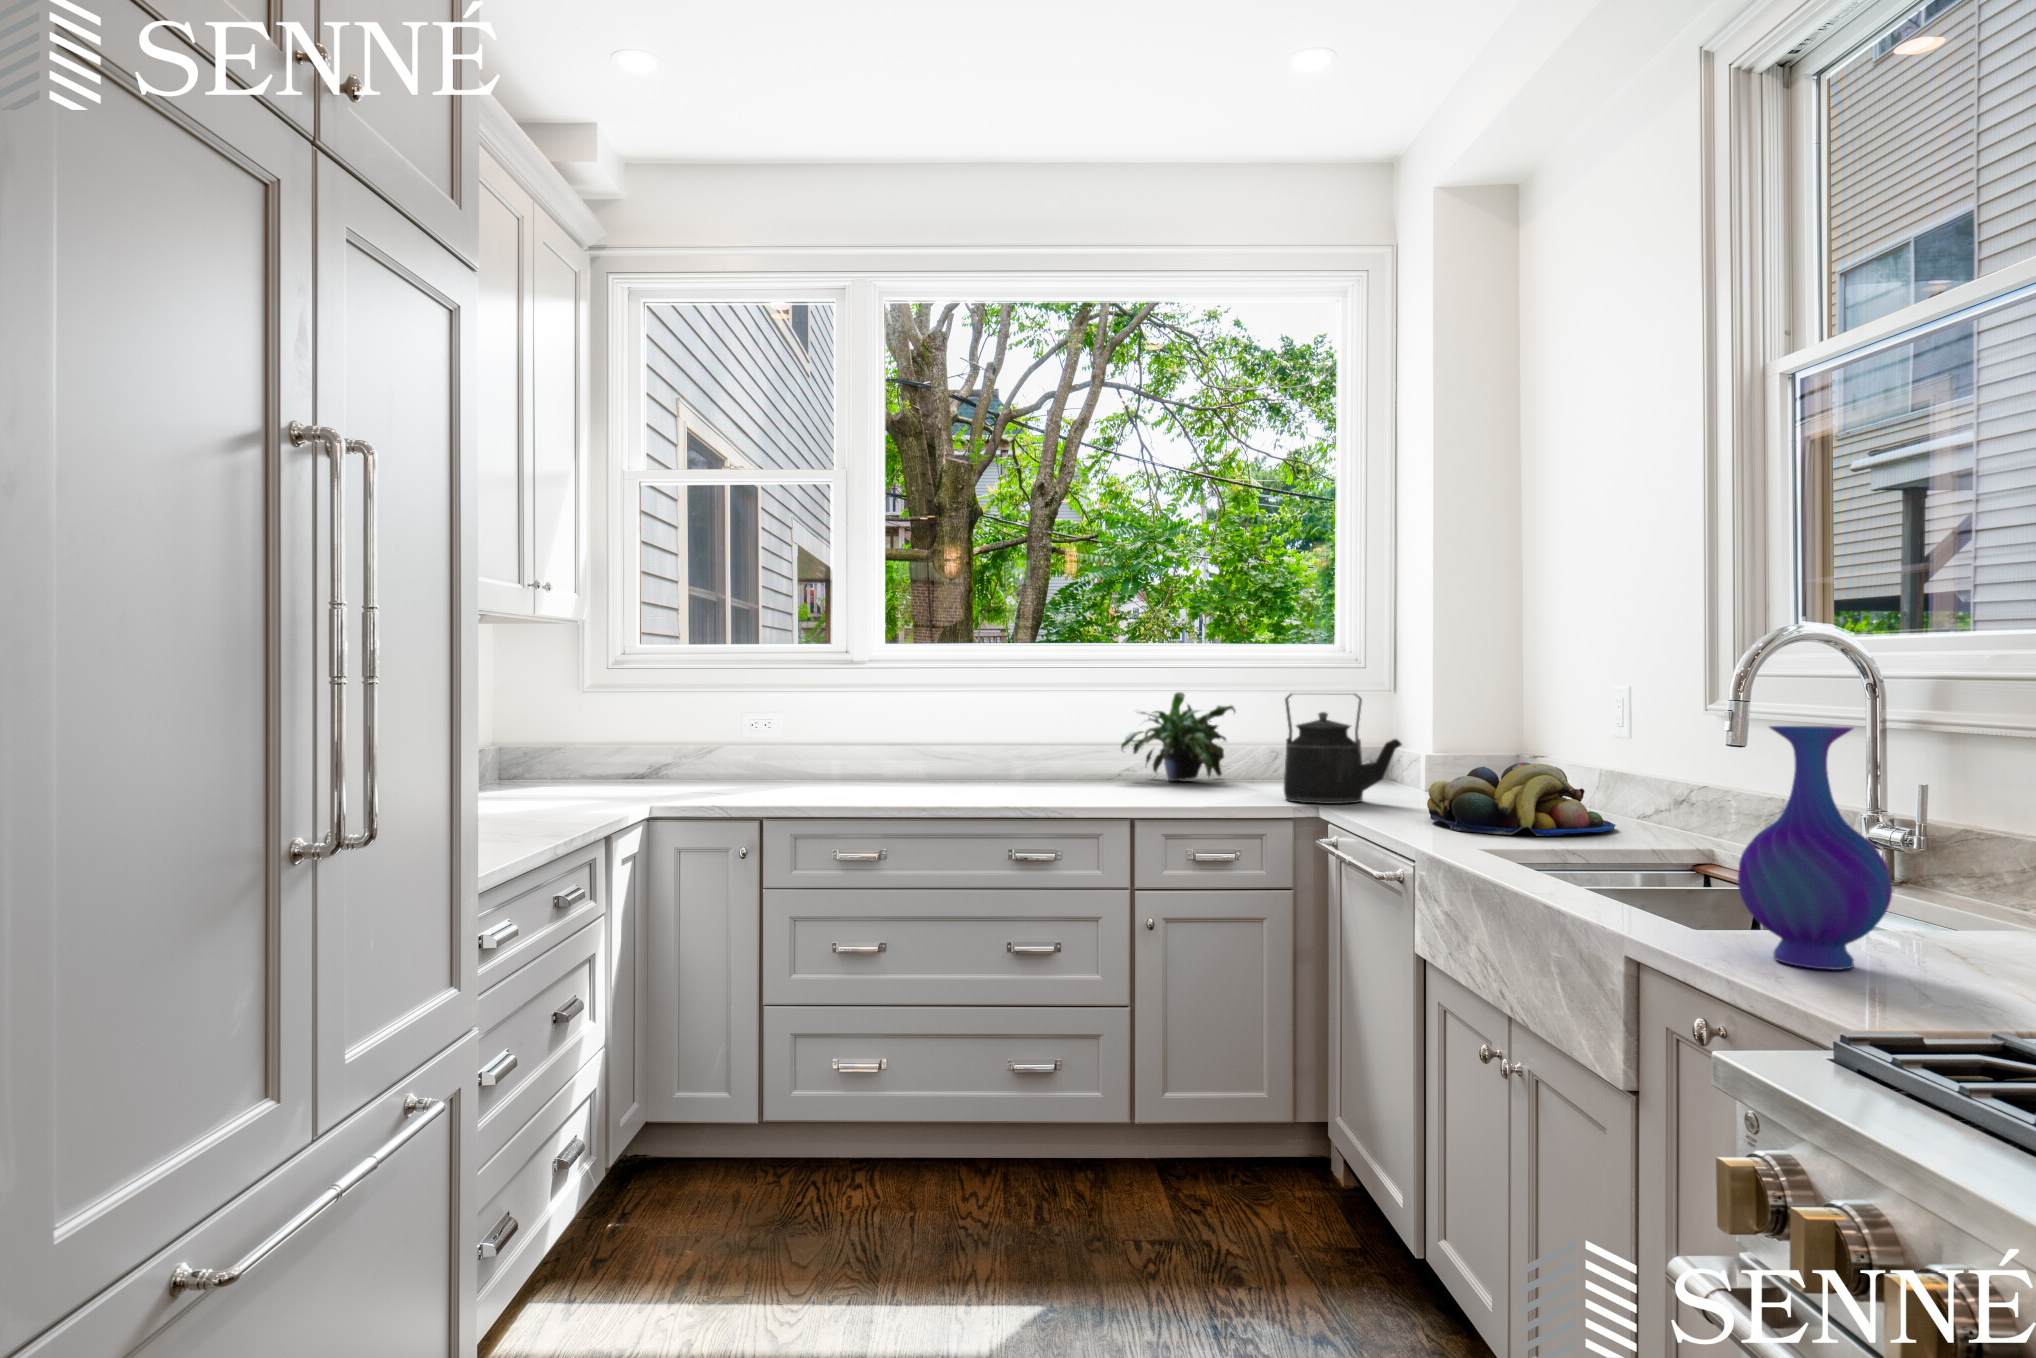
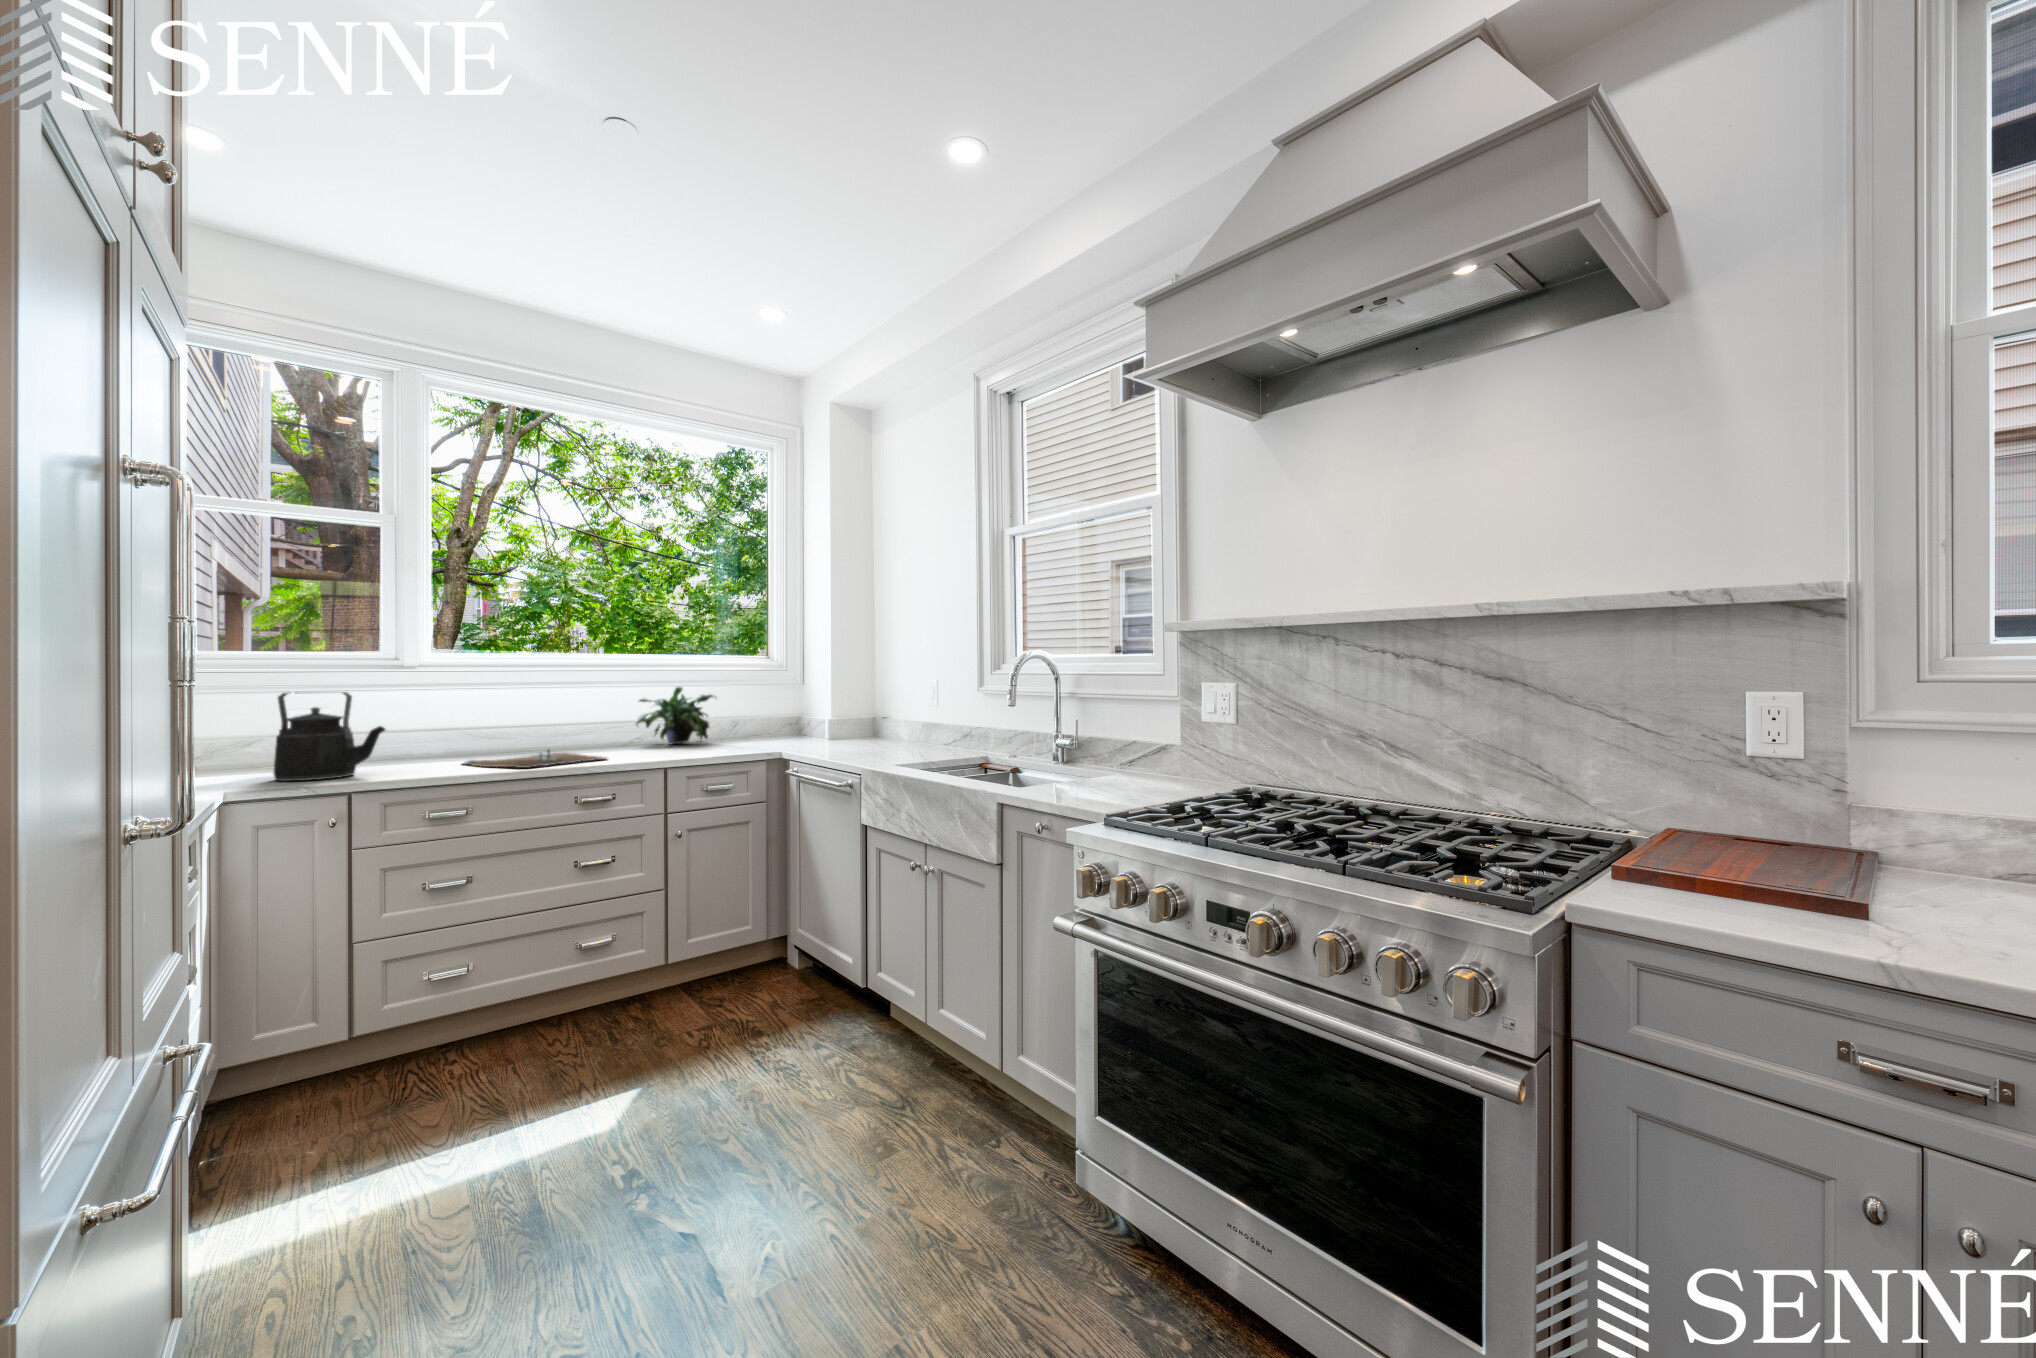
kettle: present [1284,694,1402,804] -> present [273,692,385,781]
vase: present [1738,726,1892,970] -> none [1040,699,1092,797]
fruit bowl: present [1427,763,1615,836] -> none [854,721,945,759]
cutting board: none [896,776,1060,801] -> present [463,750,605,768]

